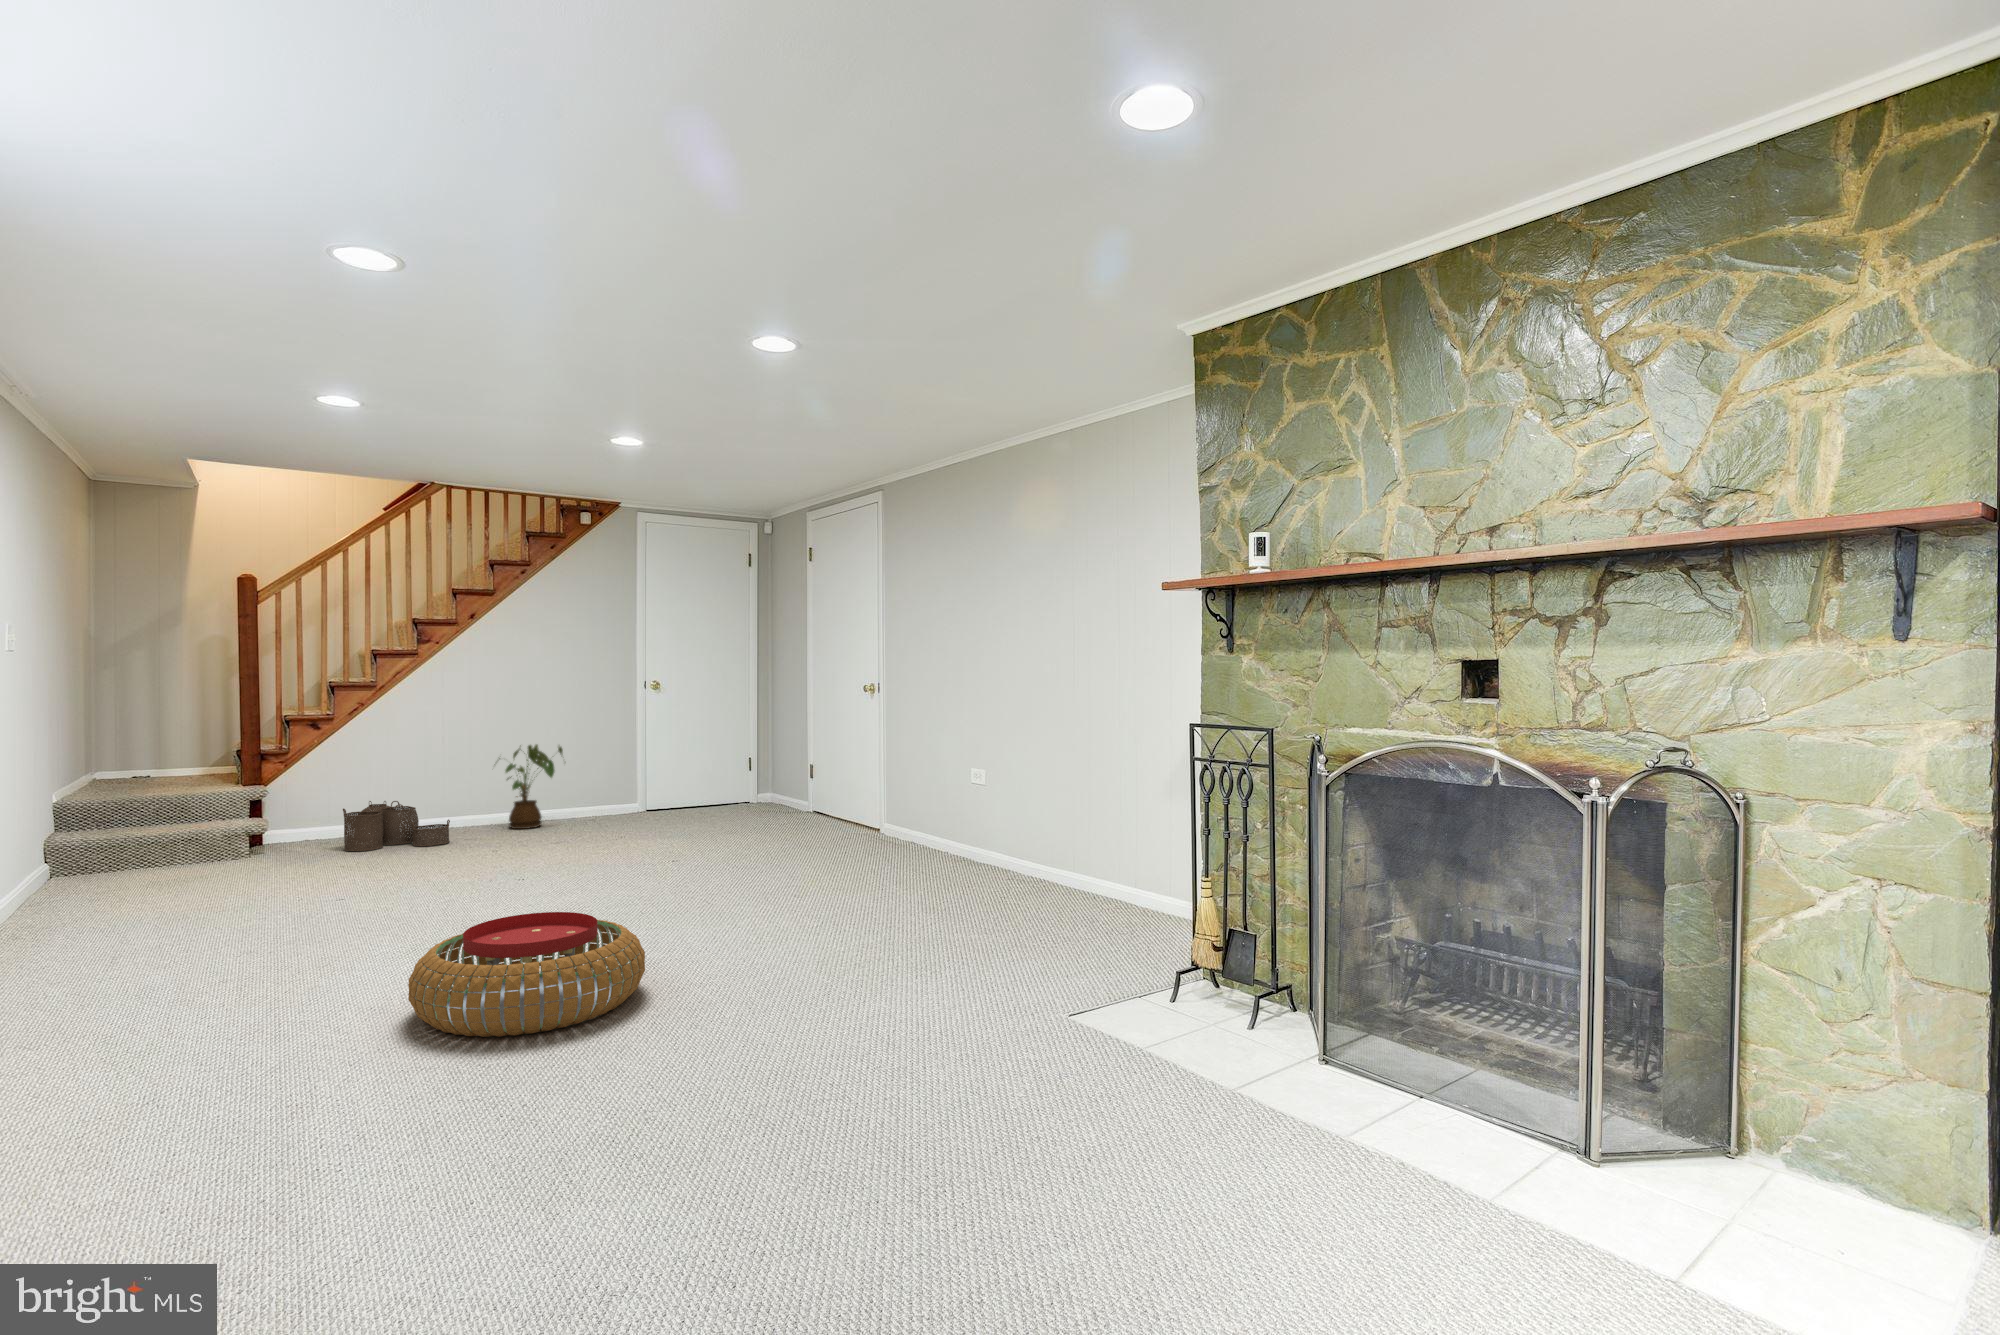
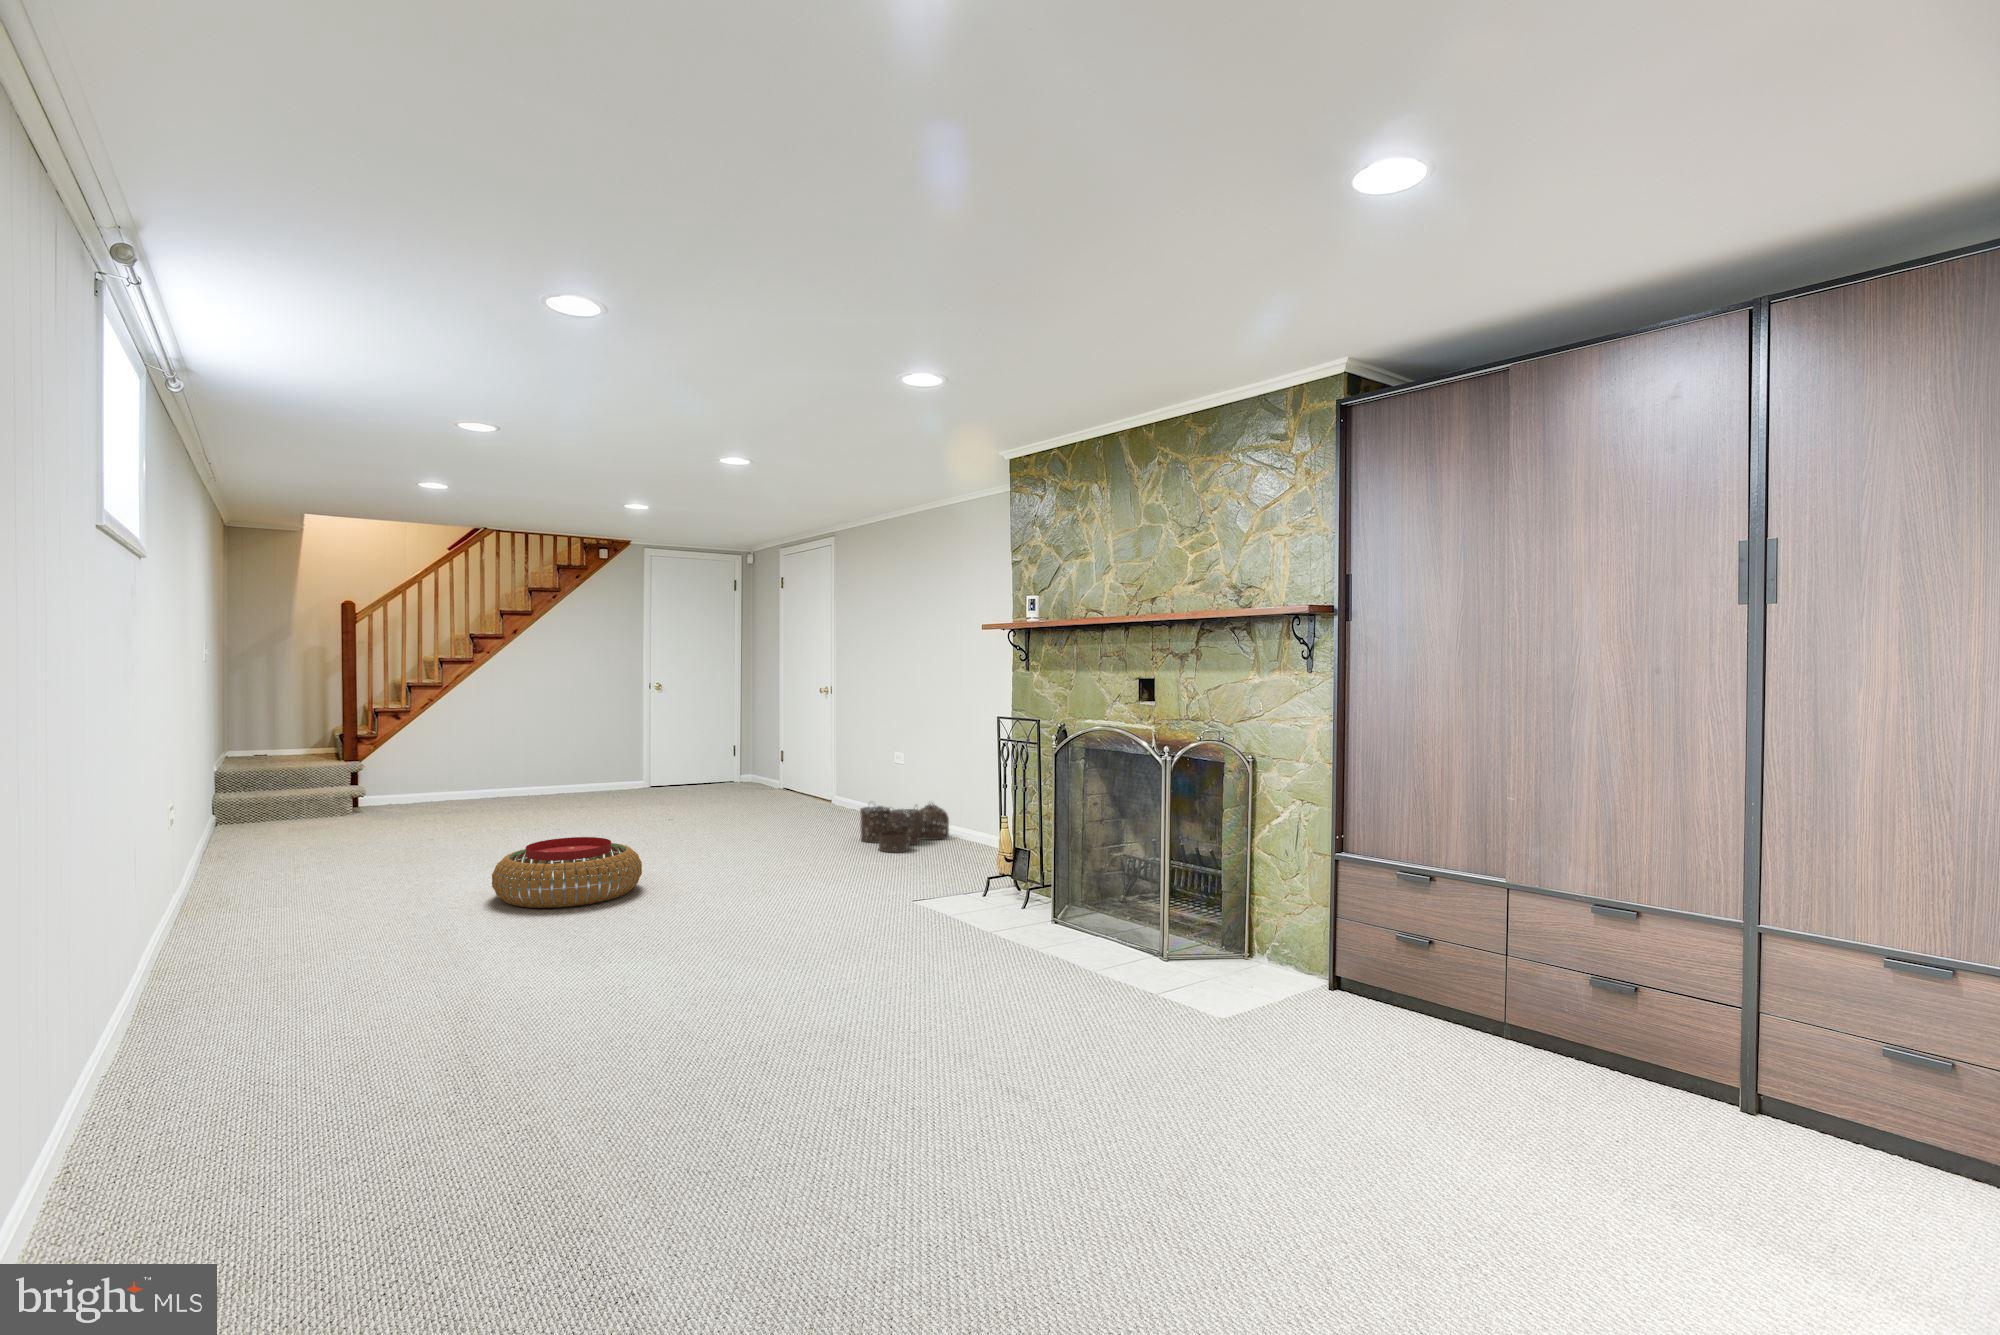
house plant: present [499,745,563,829] -> none [531,731,587,796]
woven basket: present [343,801,450,851] -> present [860,804,949,852]

